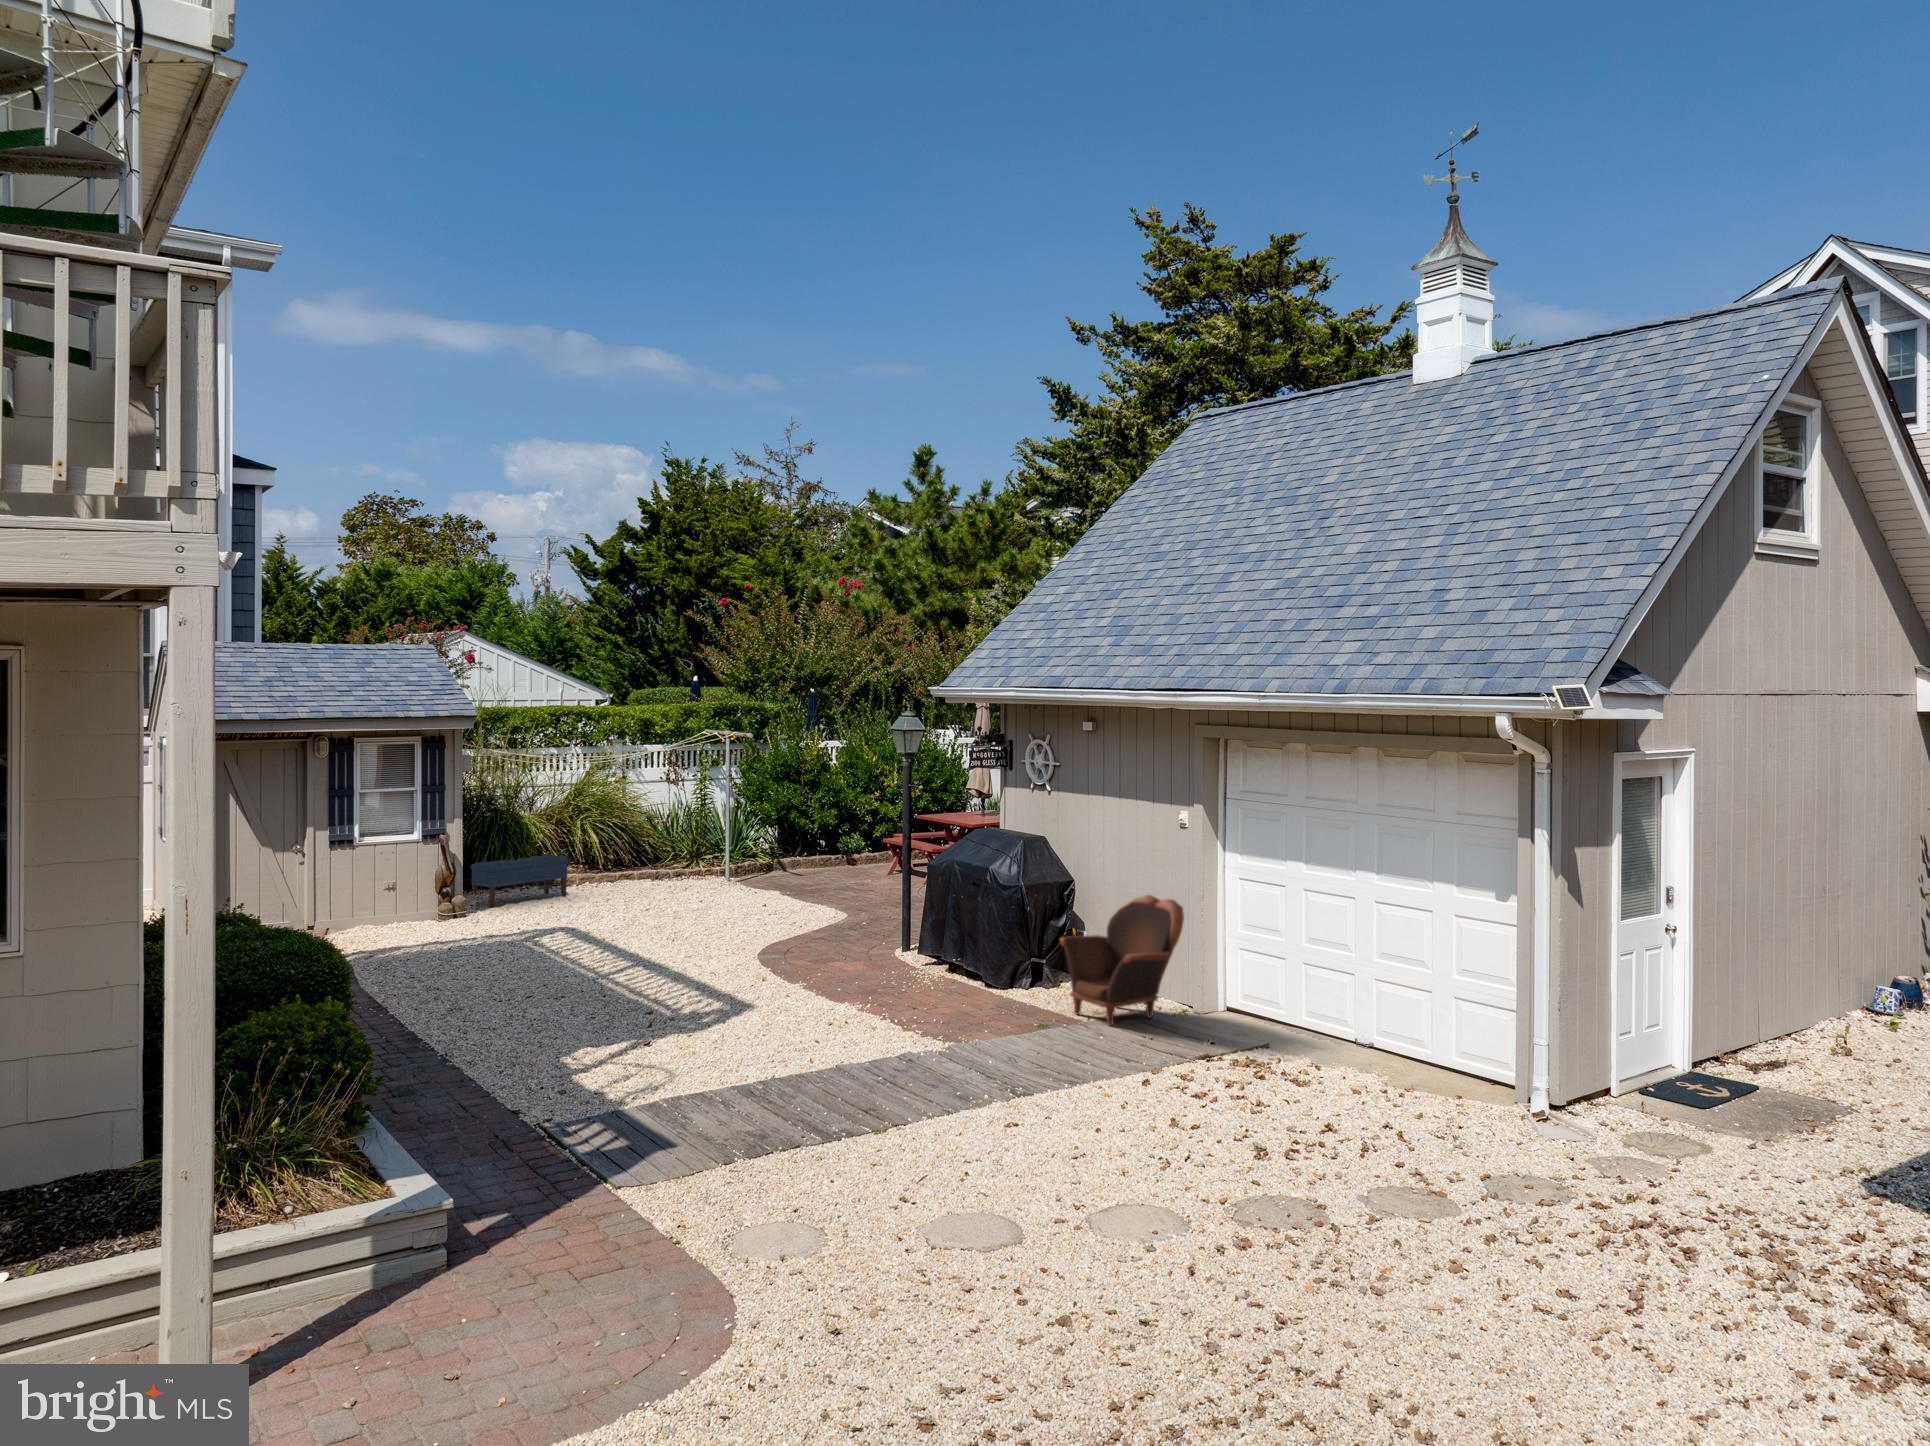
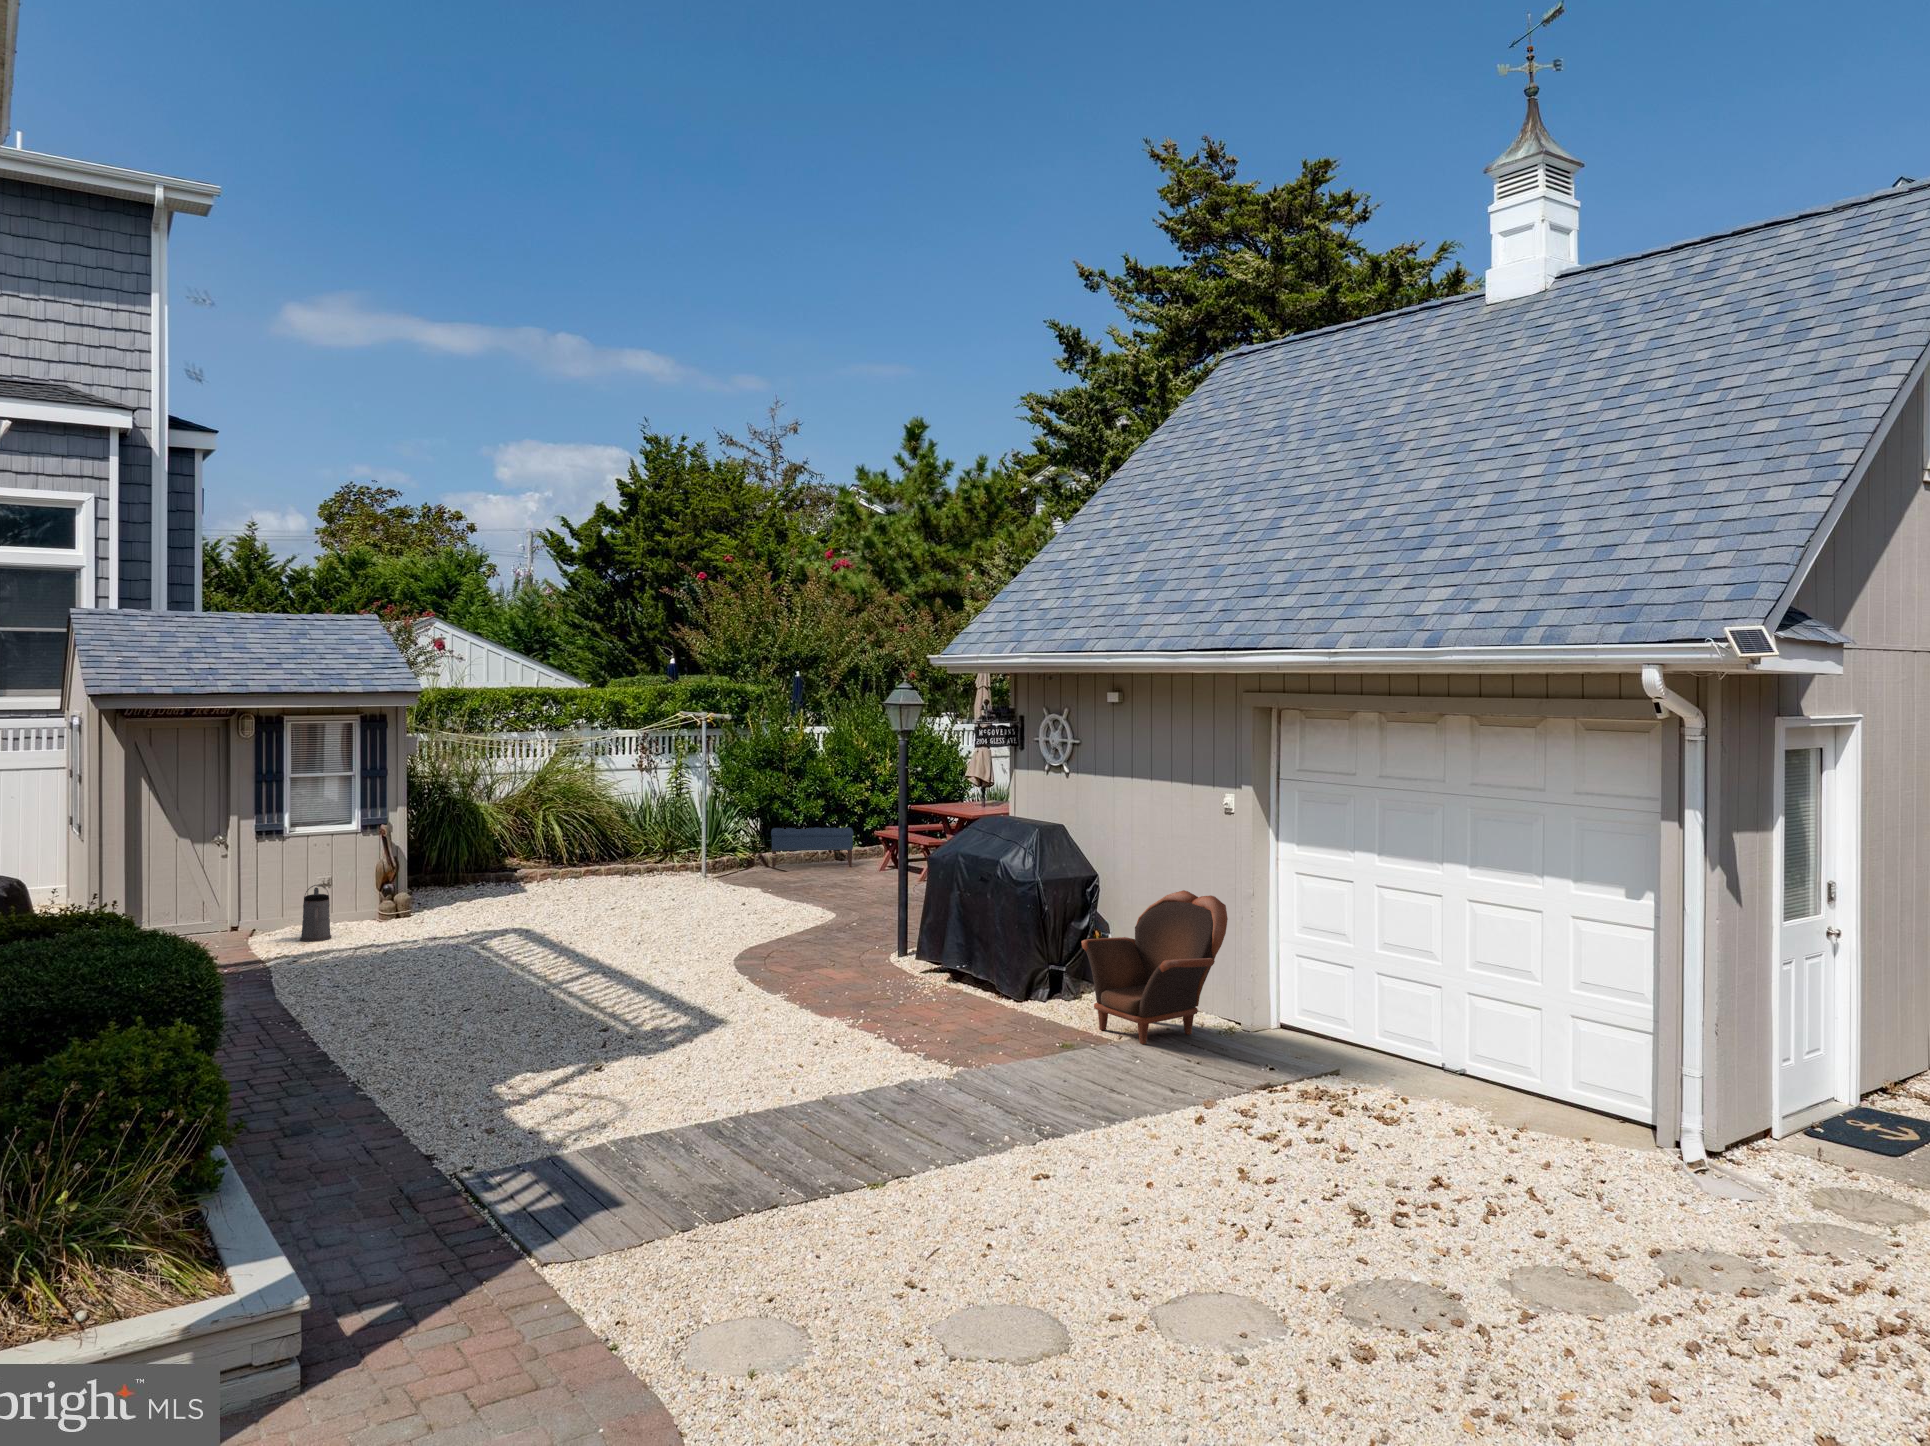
bench: present [471,855,568,907] -> present [771,827,854,868]
watering can: none [367,890,395,941] -> present [300,884,331,942]

